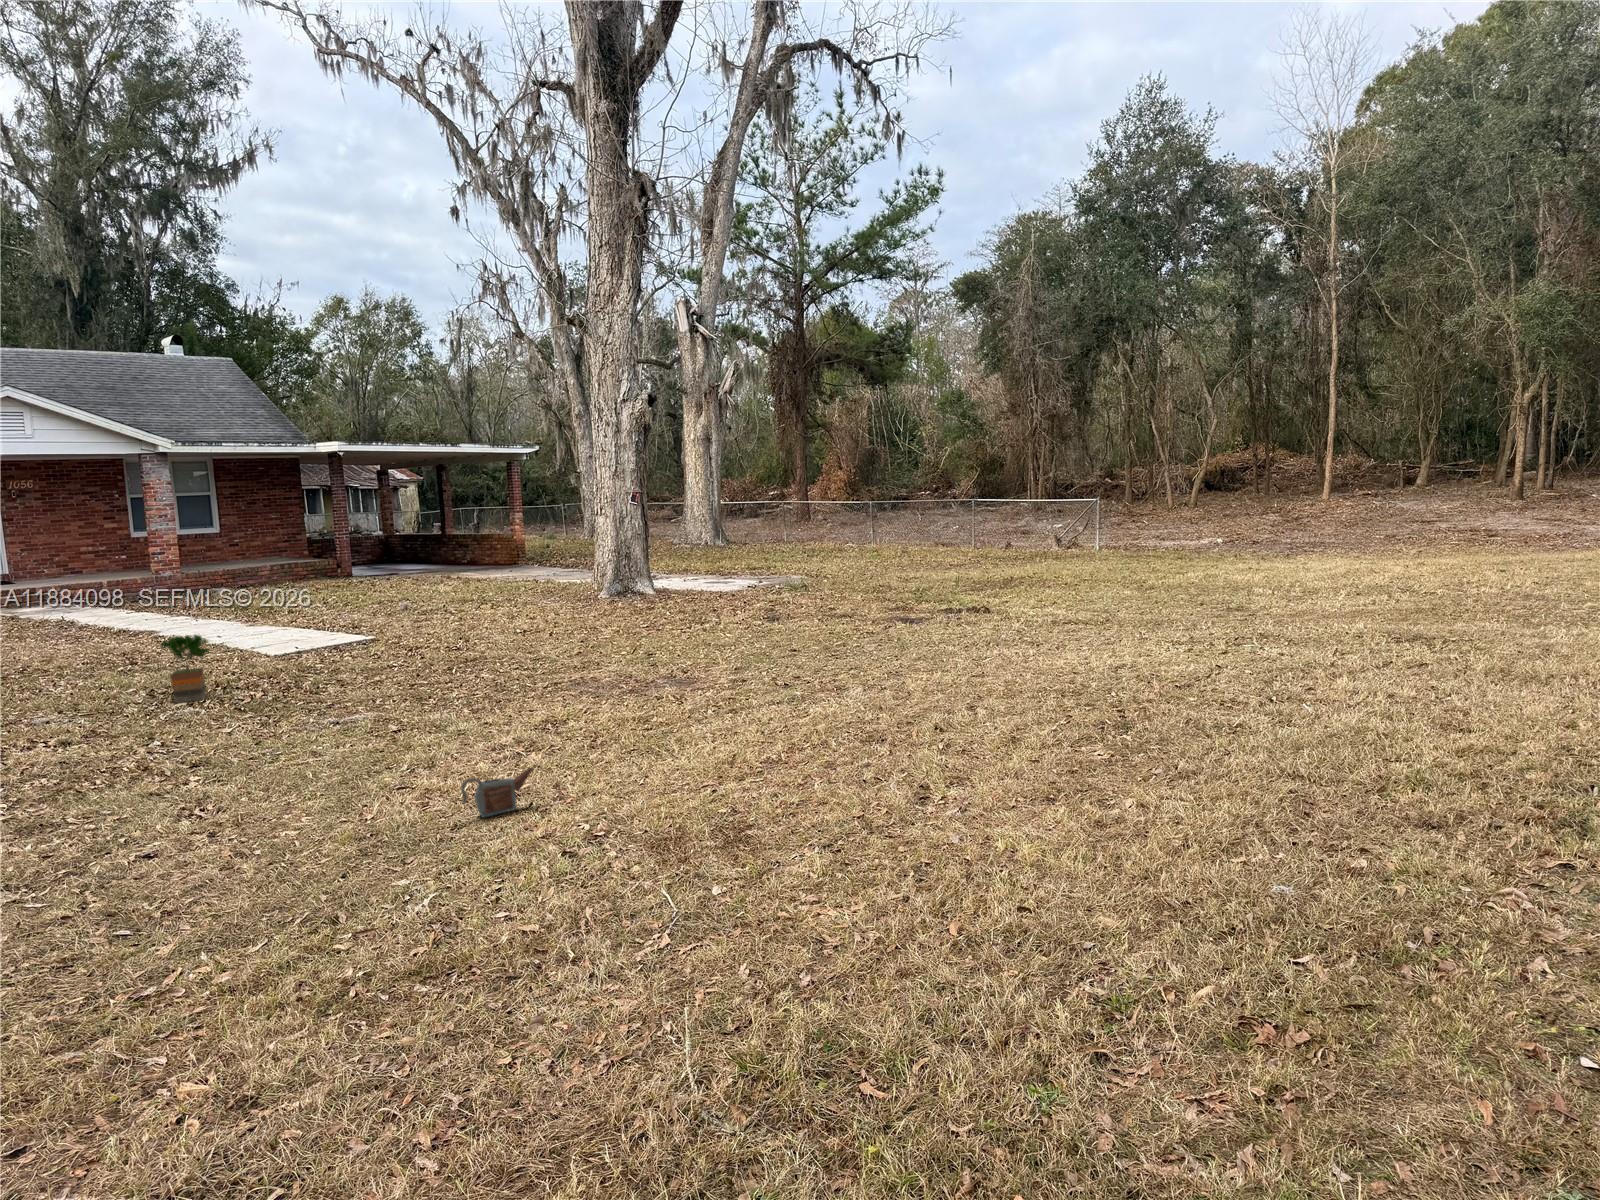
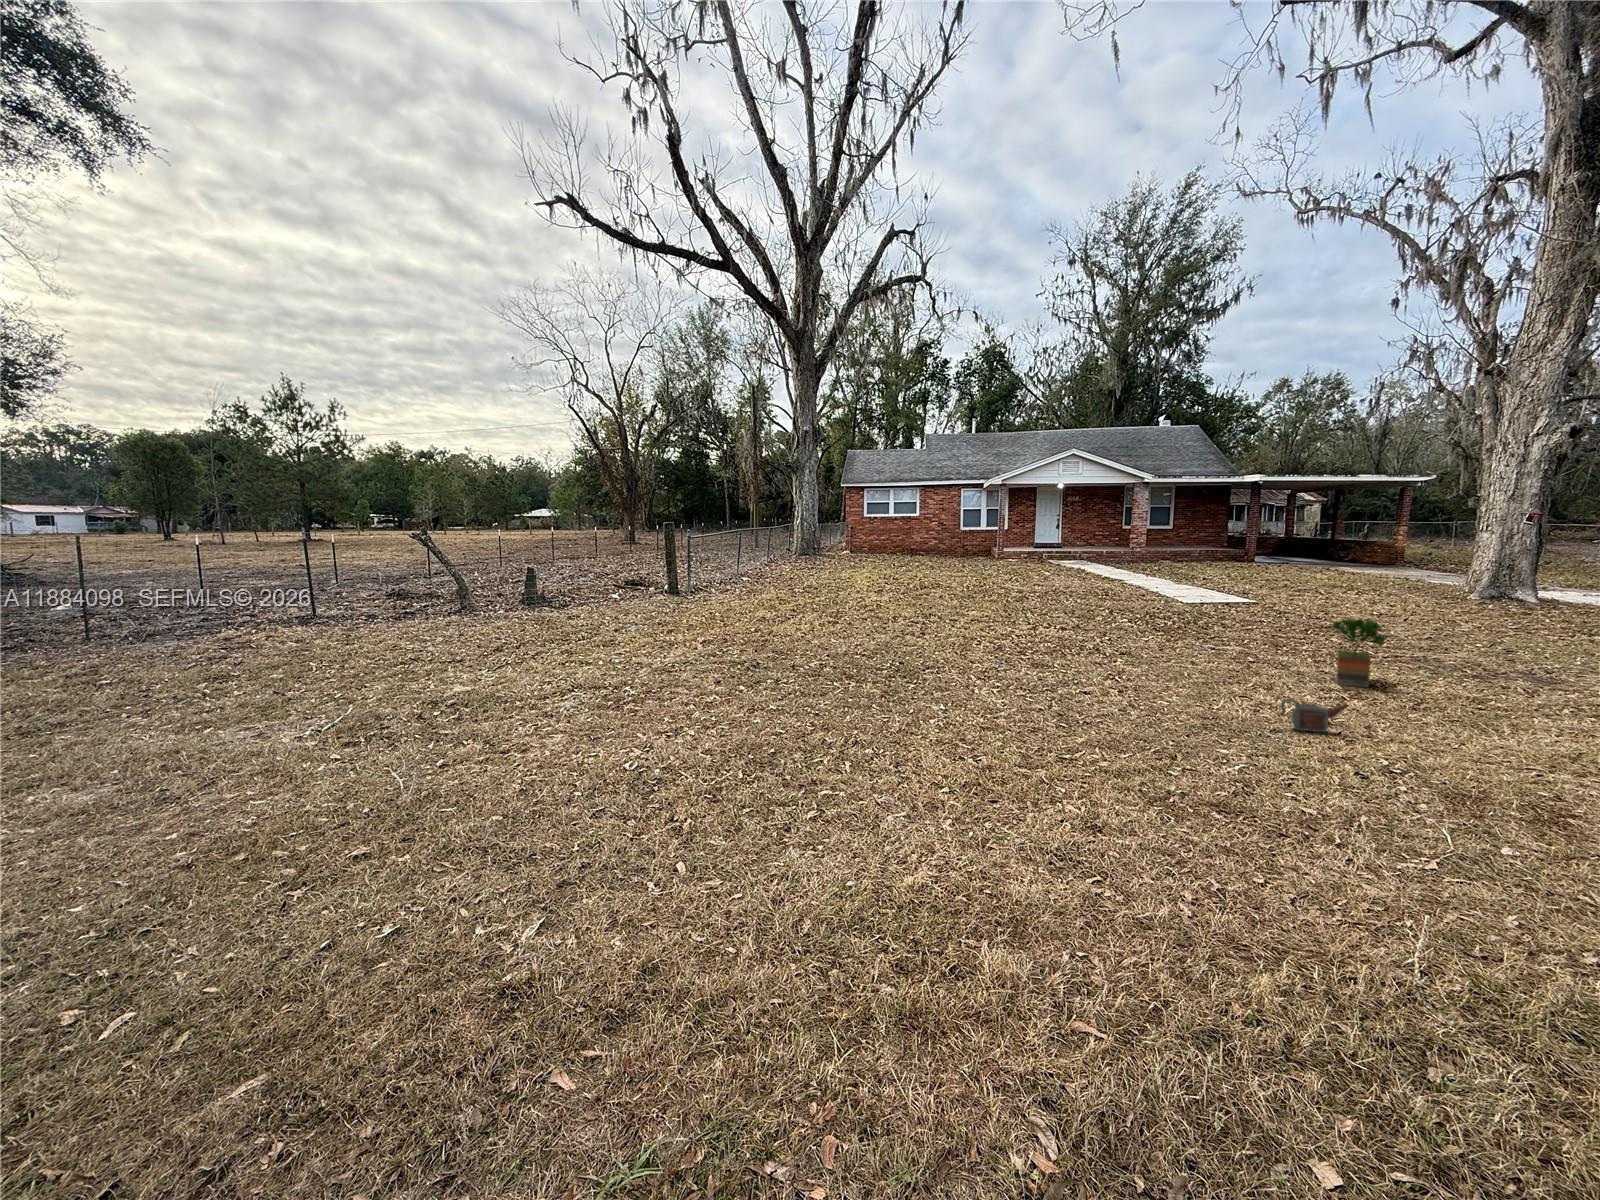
potted tree: present [161,635,210,703] -> present [1332,618,1386,687]

